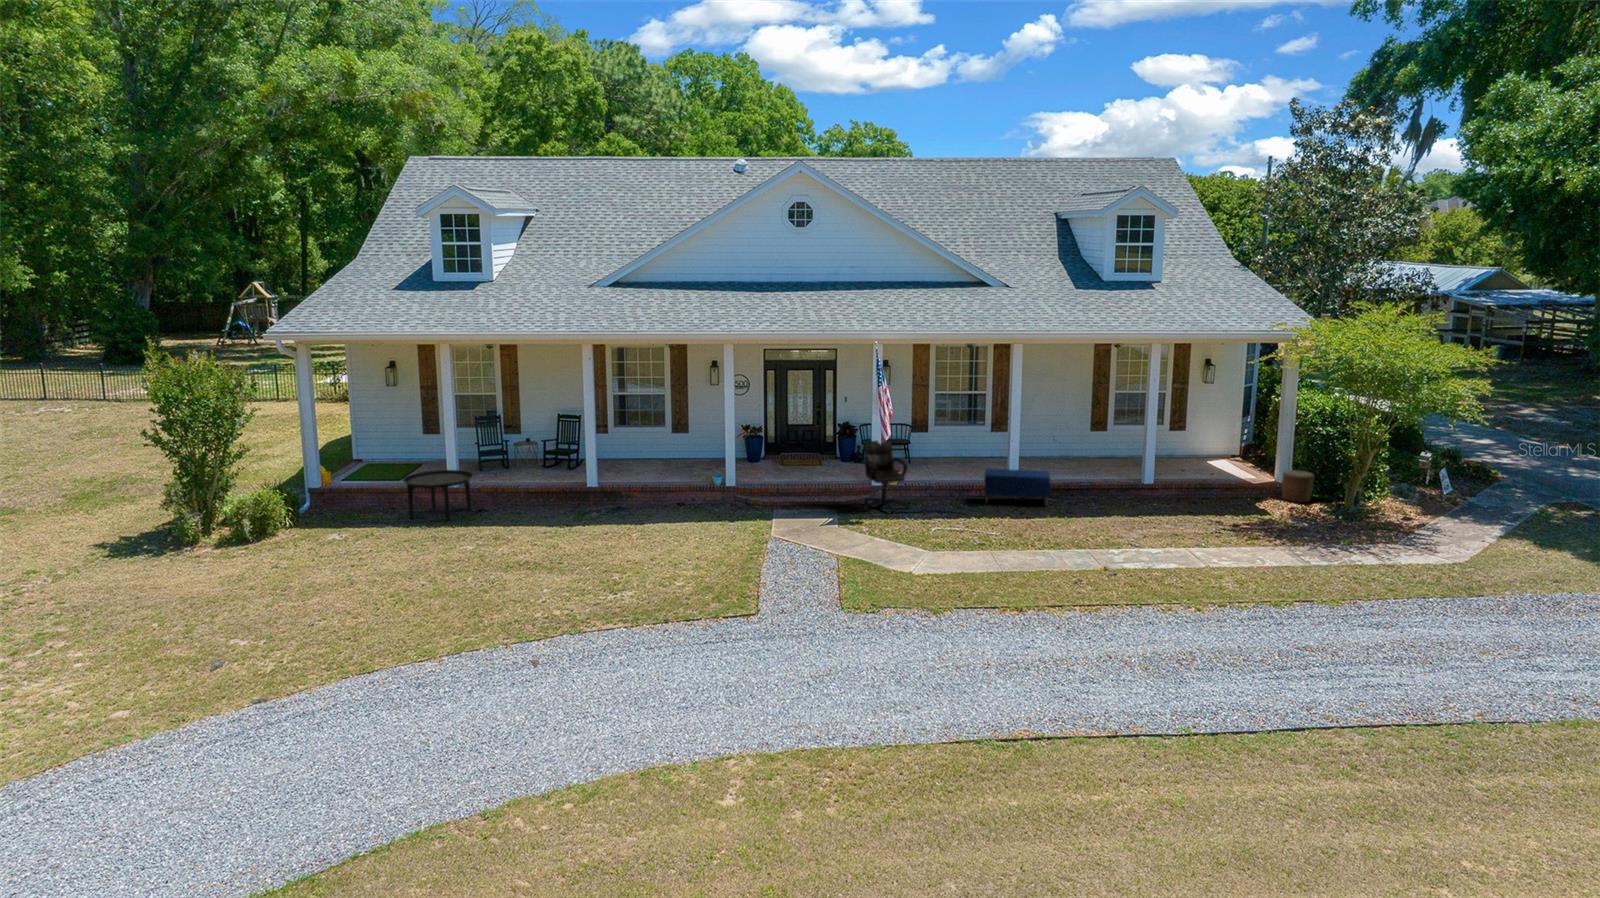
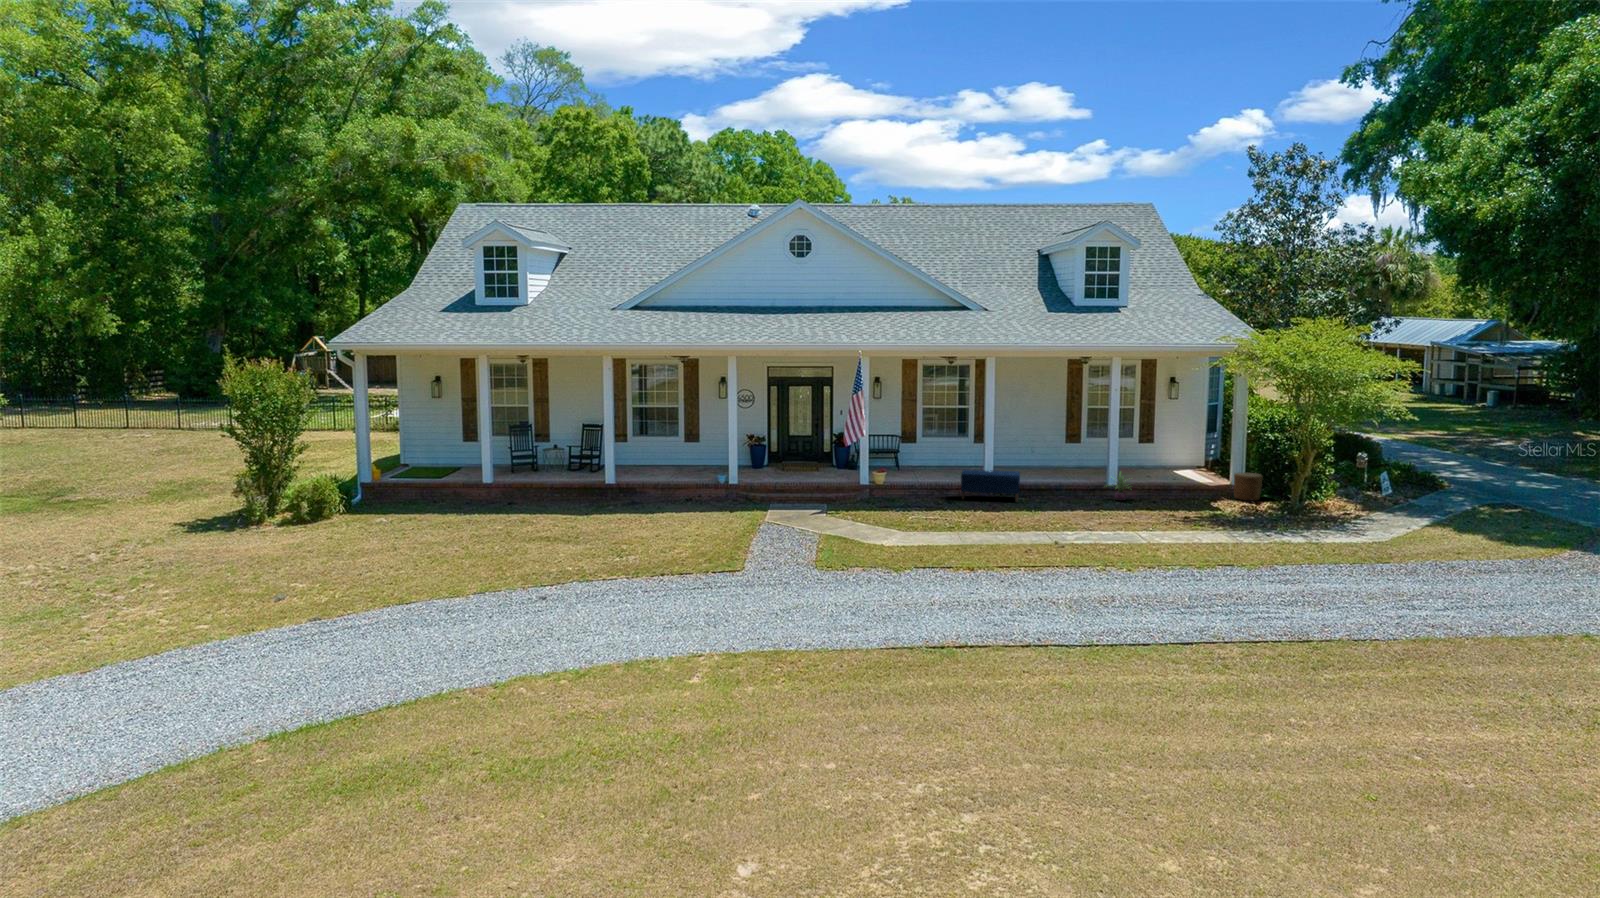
chair: present [863,440,910,513] -> none [850,442,893,506]
round table: present [403,470,472,521] -> none [443,467,504,509]
decorative plant: none [1142,470,1176,504] -> present [1115,473,1126,499]

